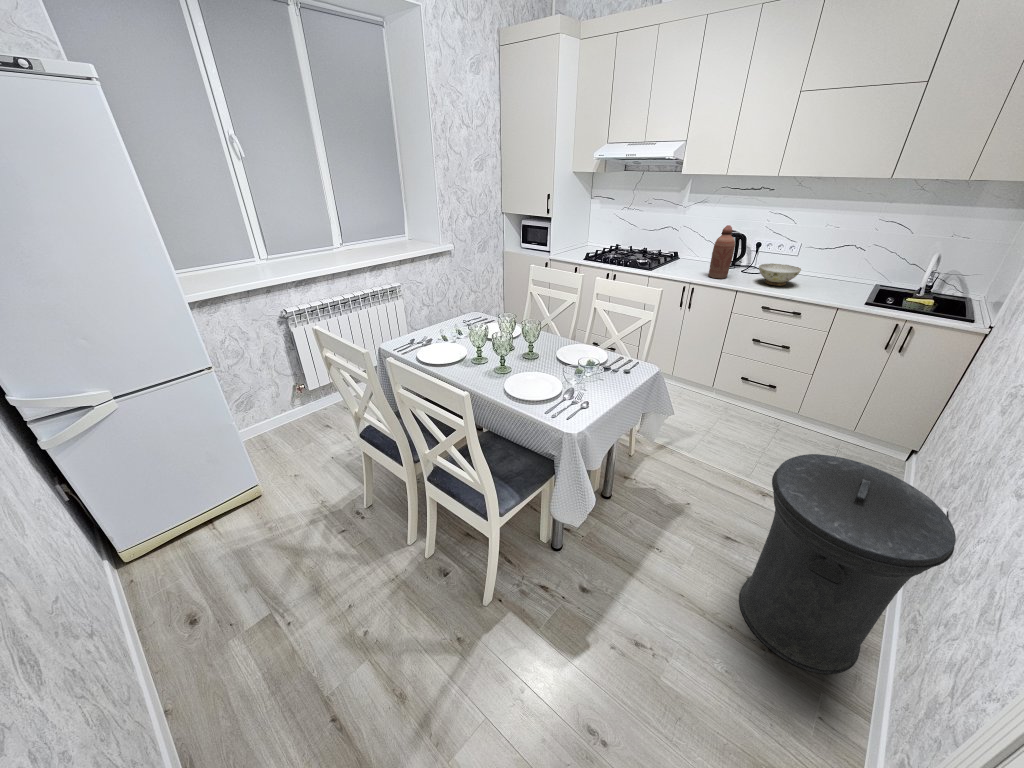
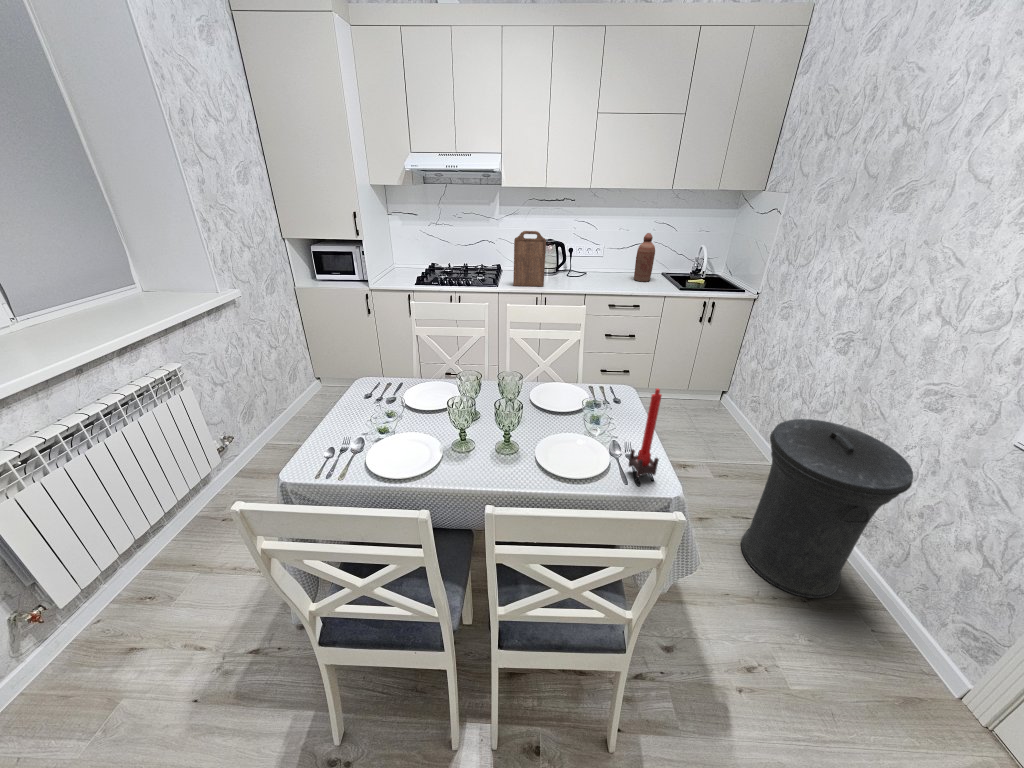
cutting board: none [667,218,707,276] -> present [513,231,546,286]
bottle: present [709,225,735,279] -> present [634,233,655,282]
ceramic bowl: present [759,264,801,286] -> none [591,265,624,285]
candle: none [549,334,571,412] -> present [629,389,662,477]

